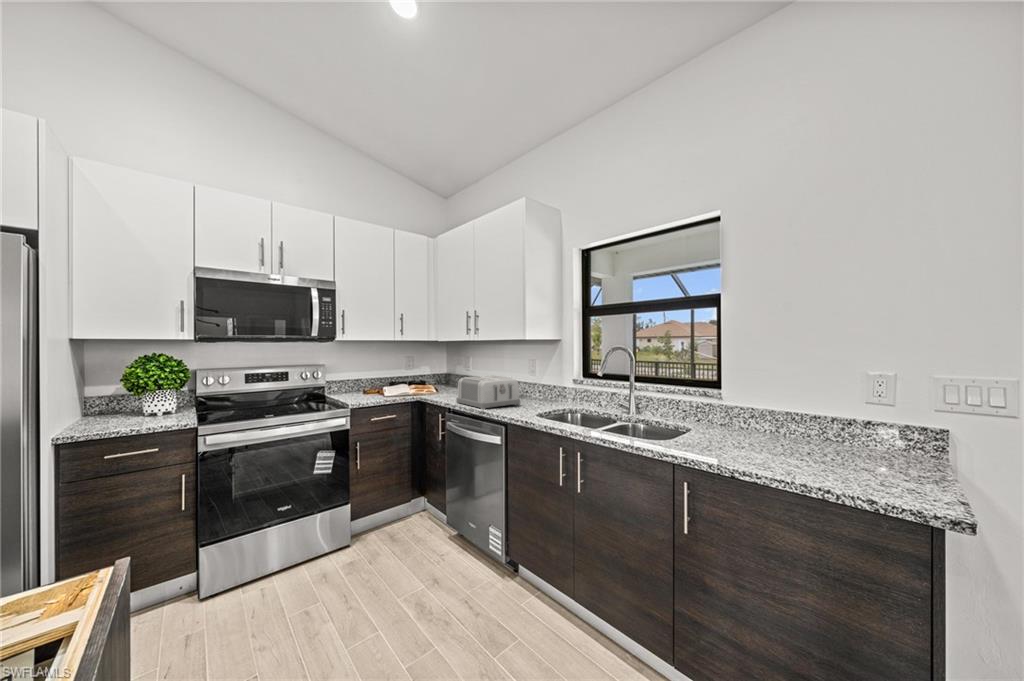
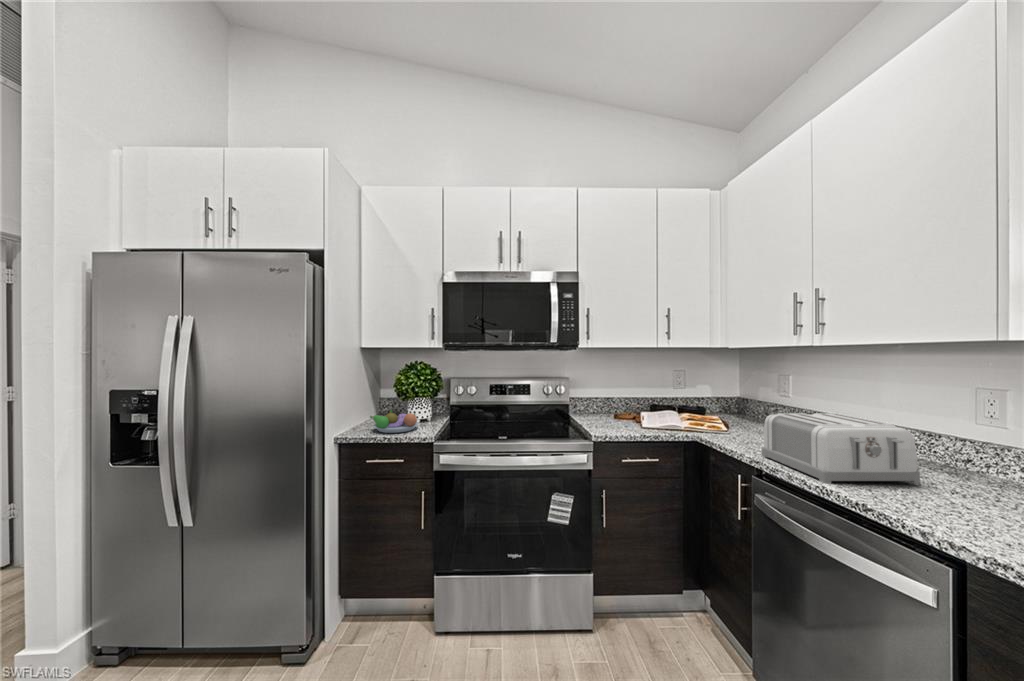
fruit bowl: none [105,404,172,426] -> present [370,410,418,433]

